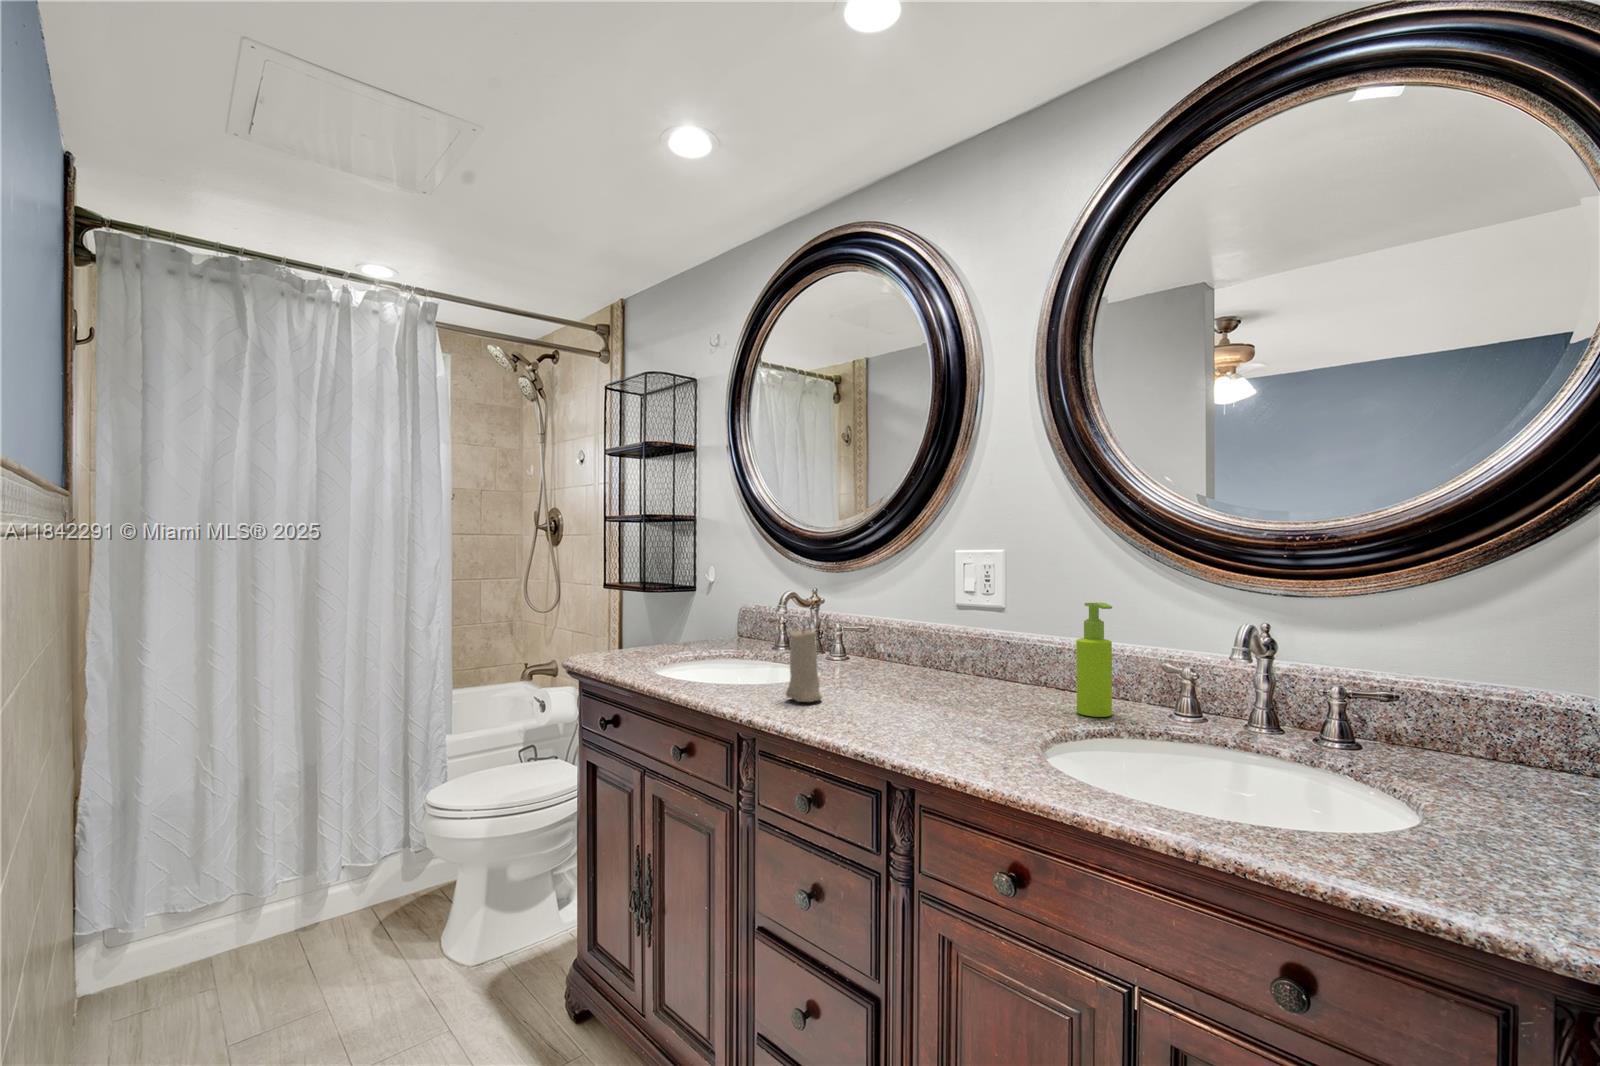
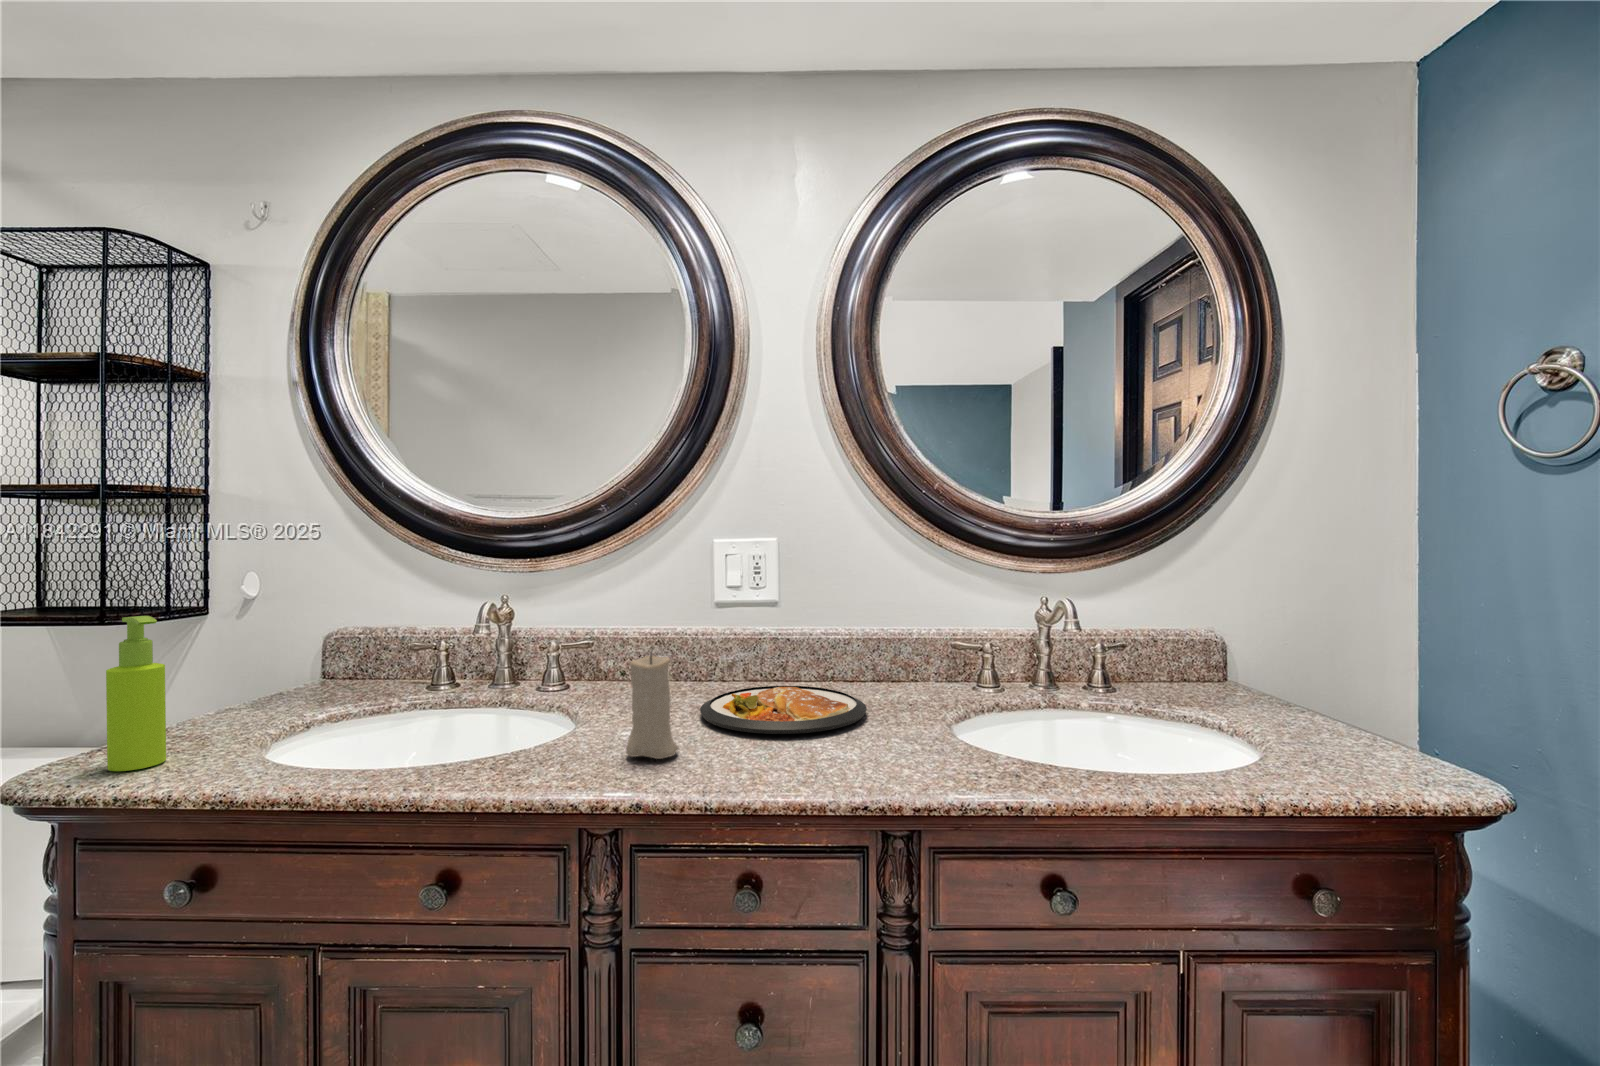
soap dispenser: present [1077,603,1112,717] -> present [106,616,166,771]
dish: none [874,676,1018,711] -> present [700,686,867,734]

